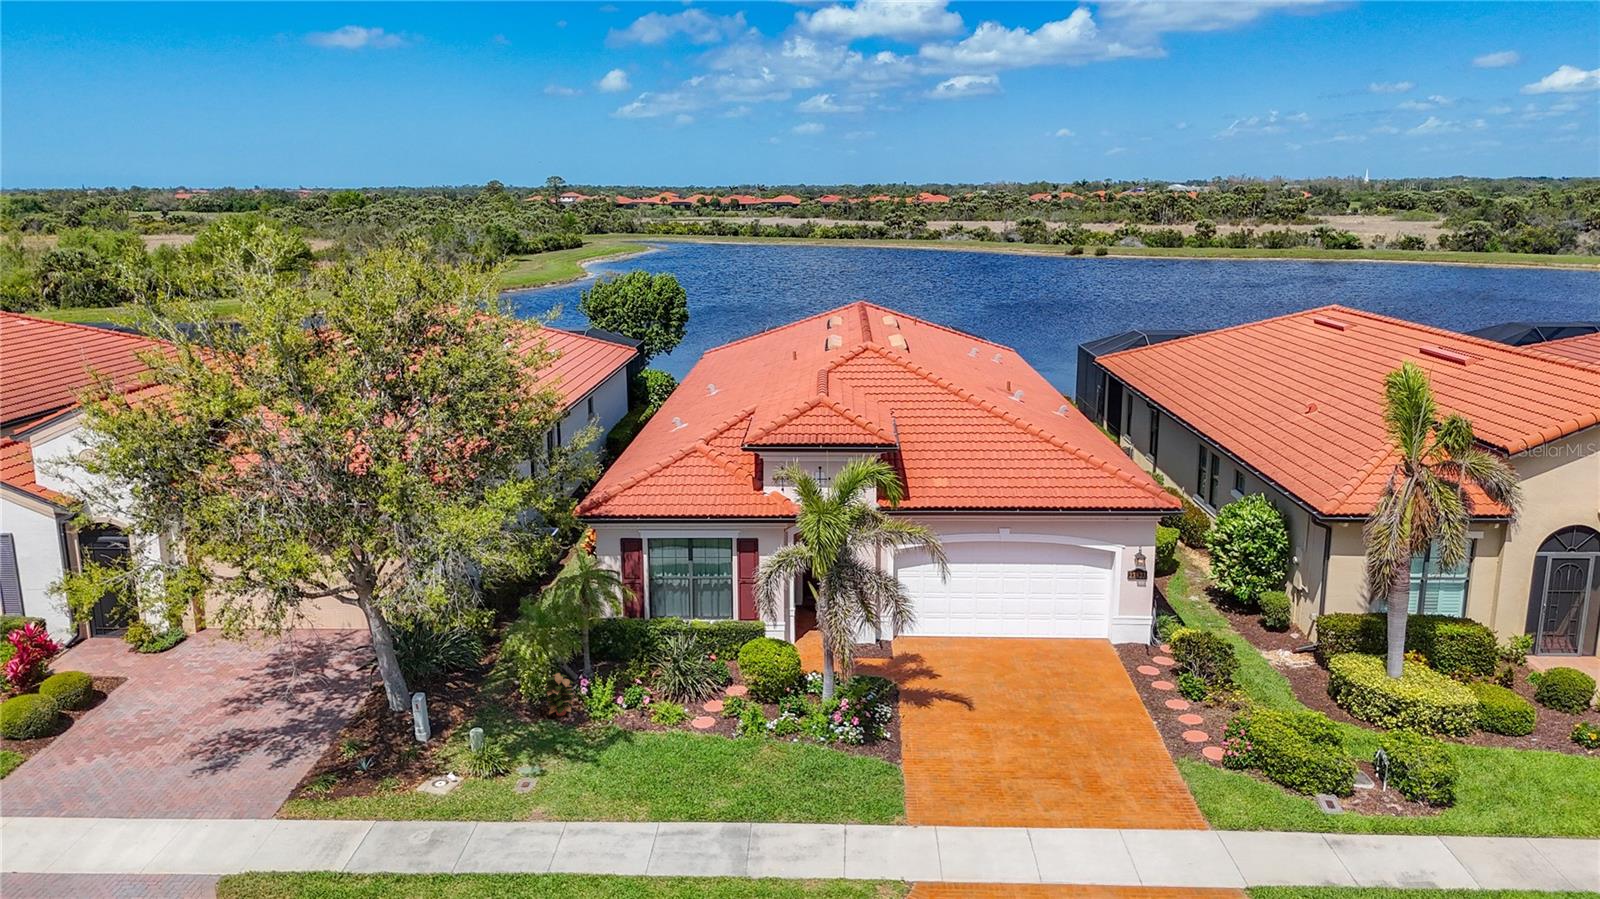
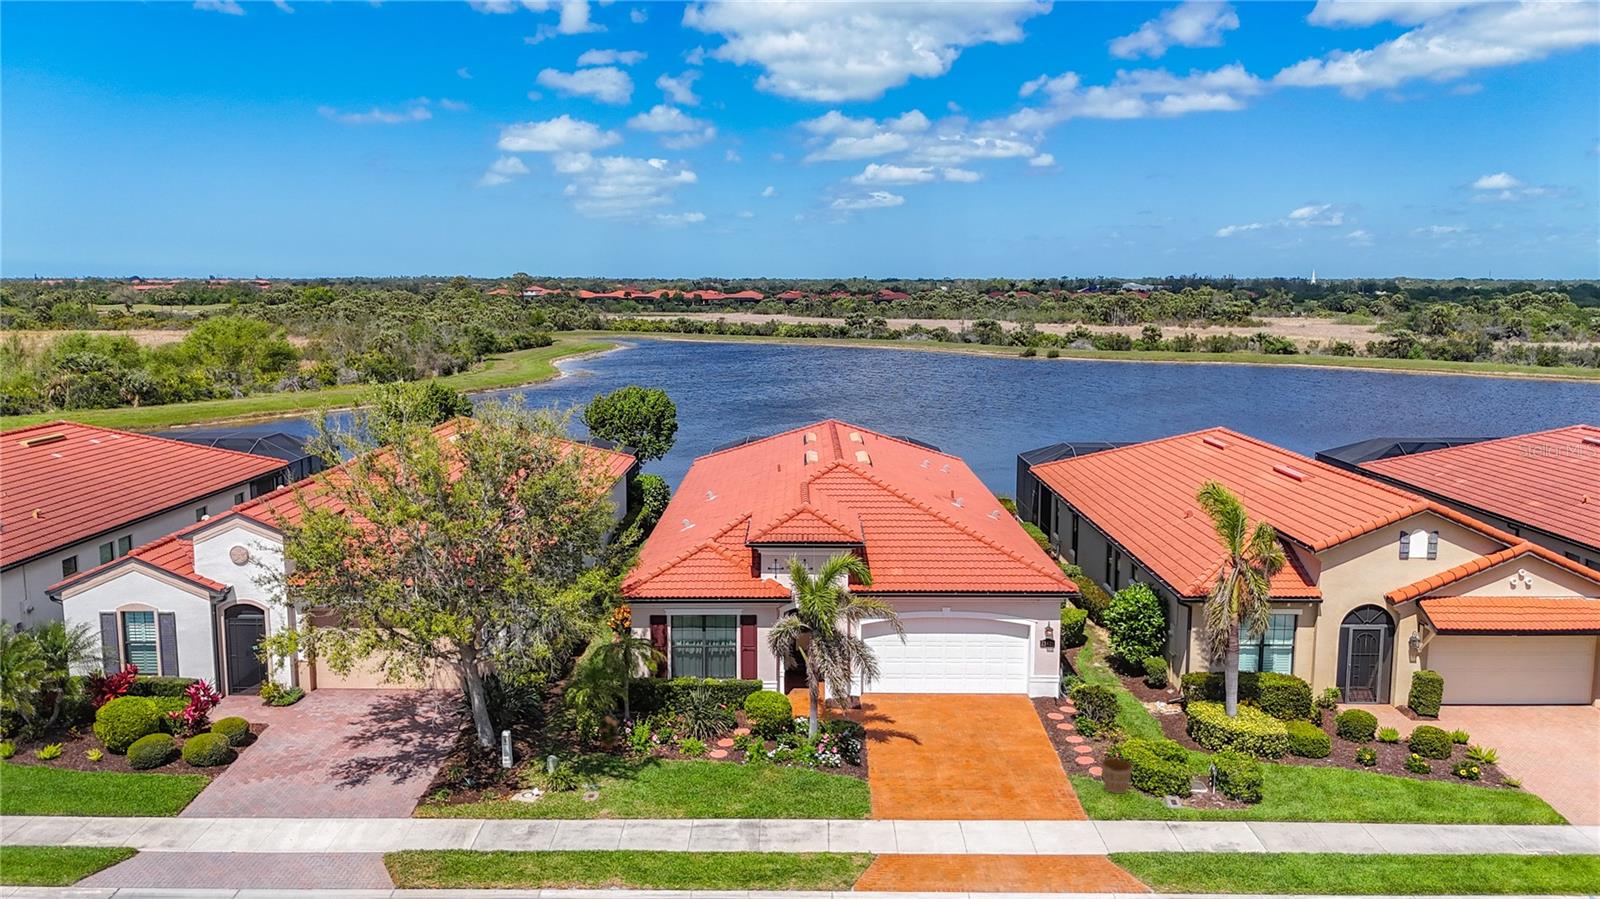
wooden bucket: none [1223,737,1269,788] -> present [1101,757,1133,794]

